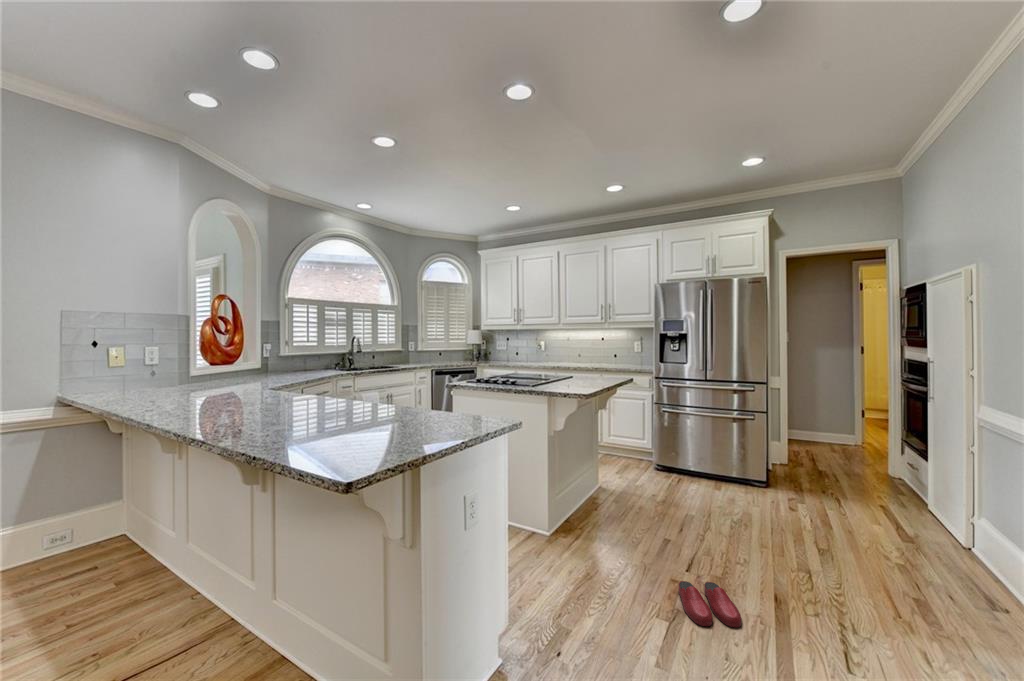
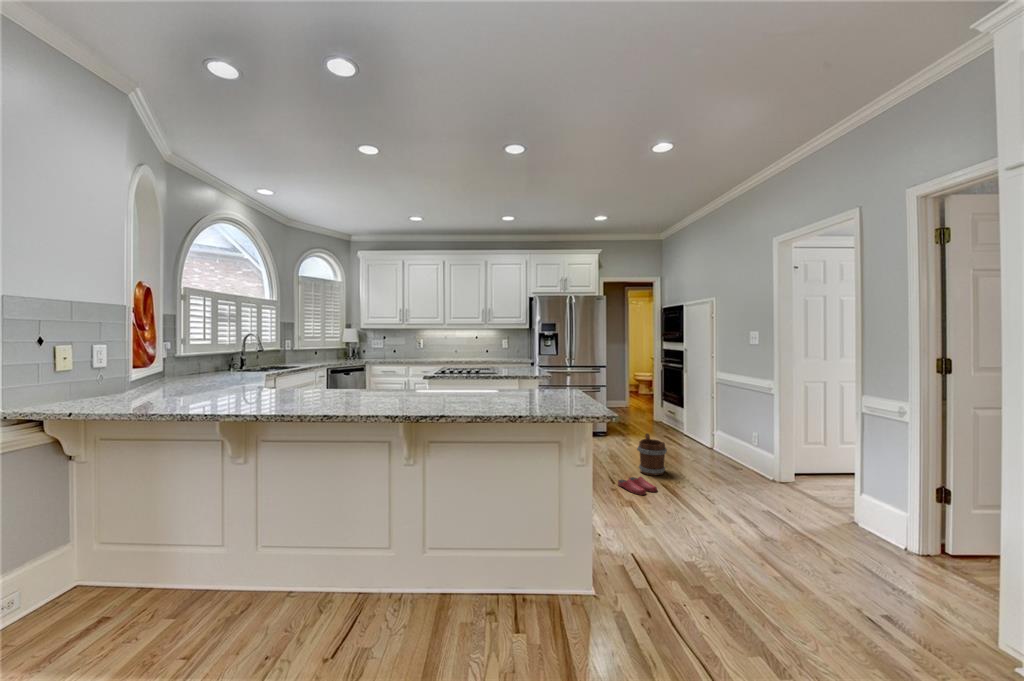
bucket: none [743,508,804,593] -> present [637,433,667,476]

